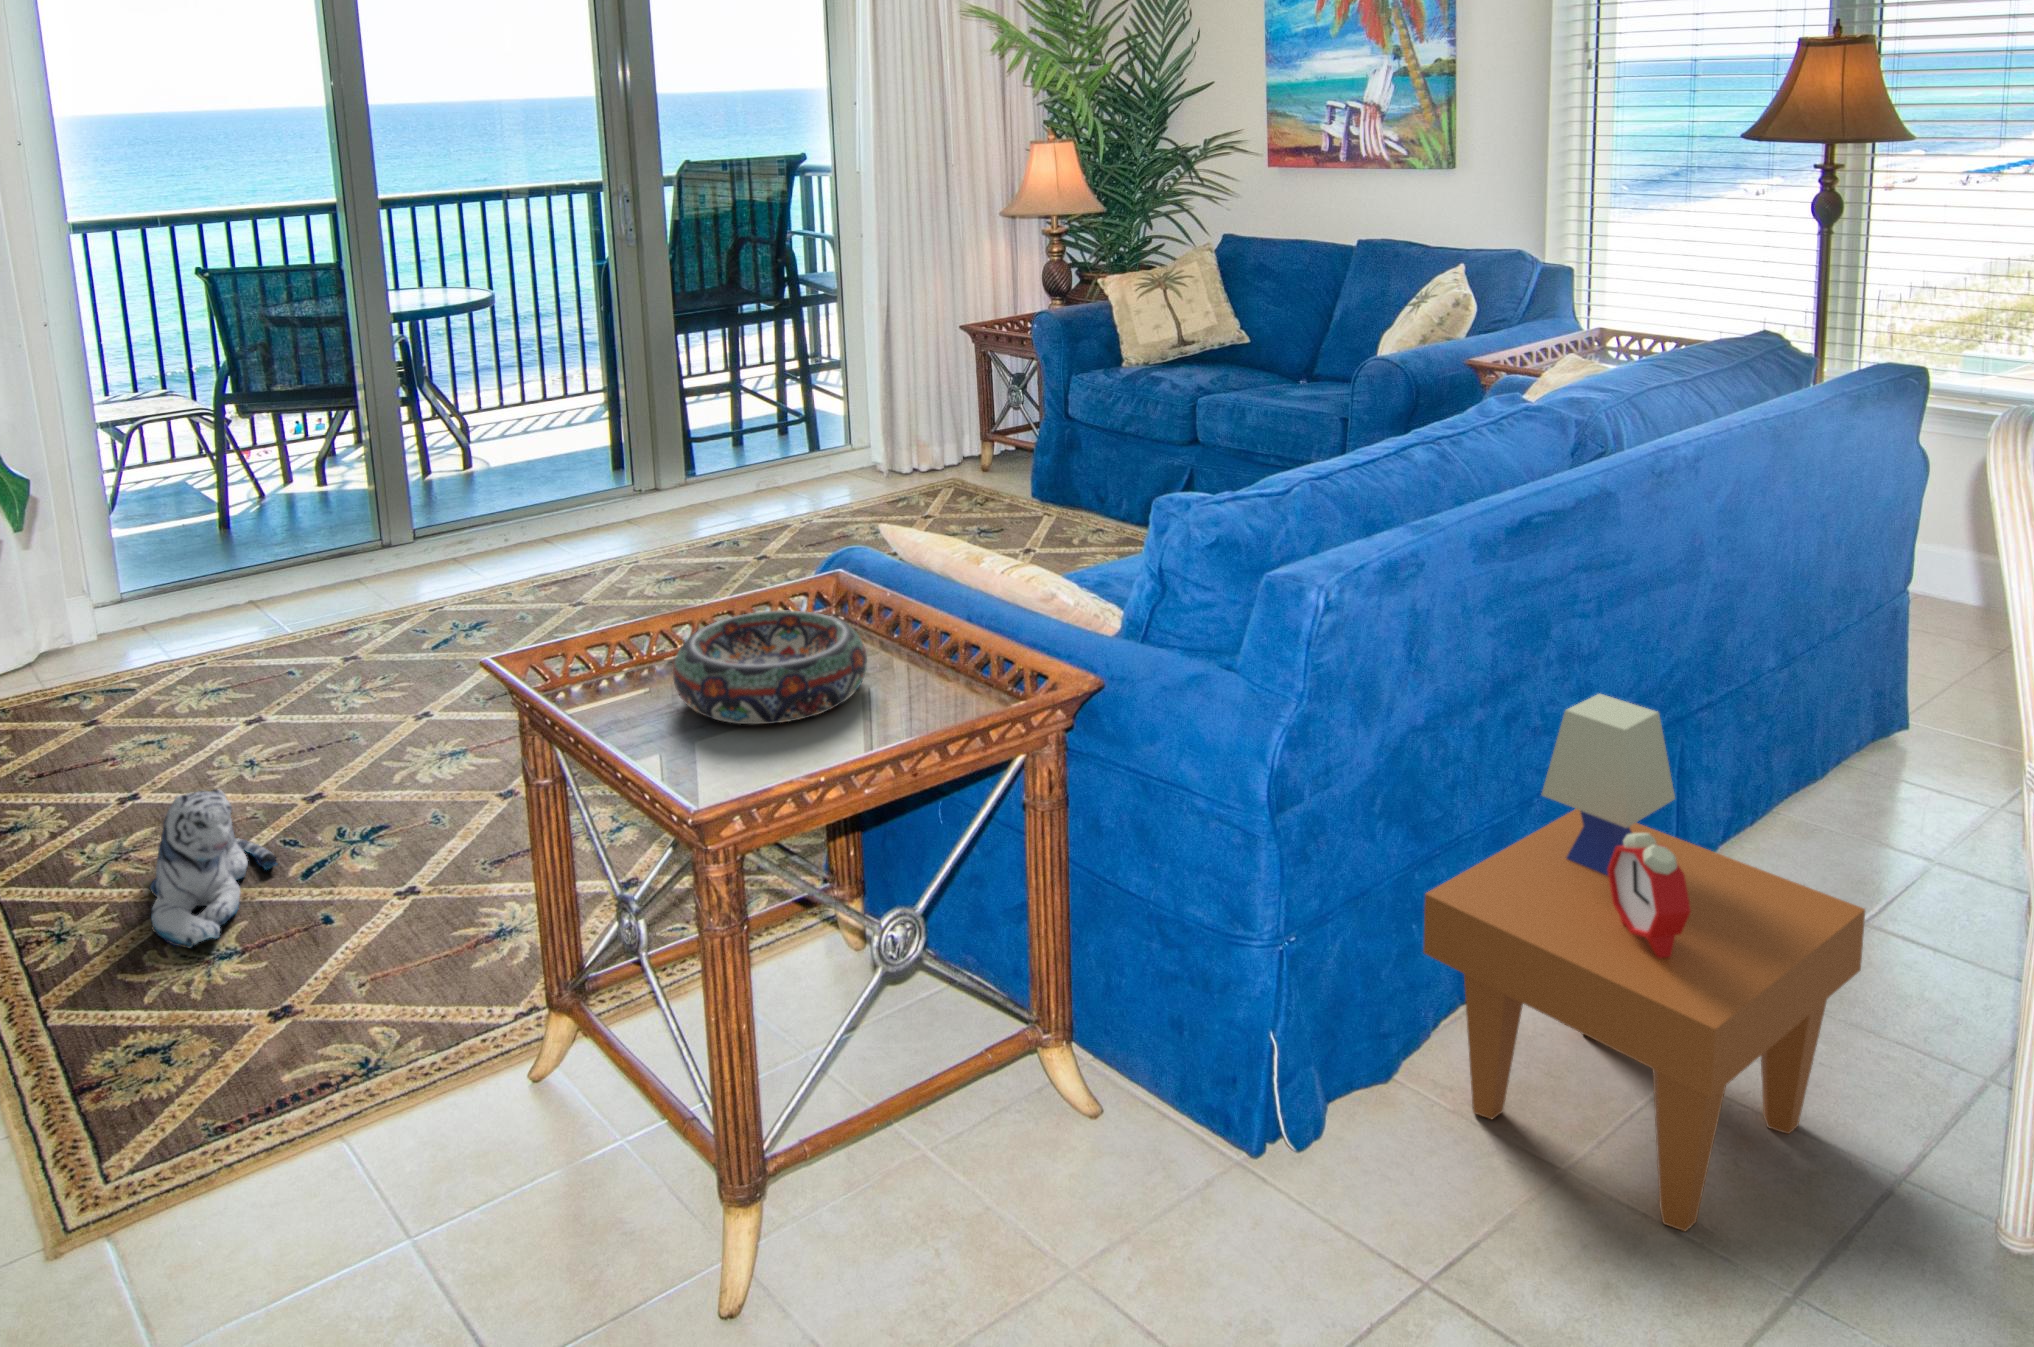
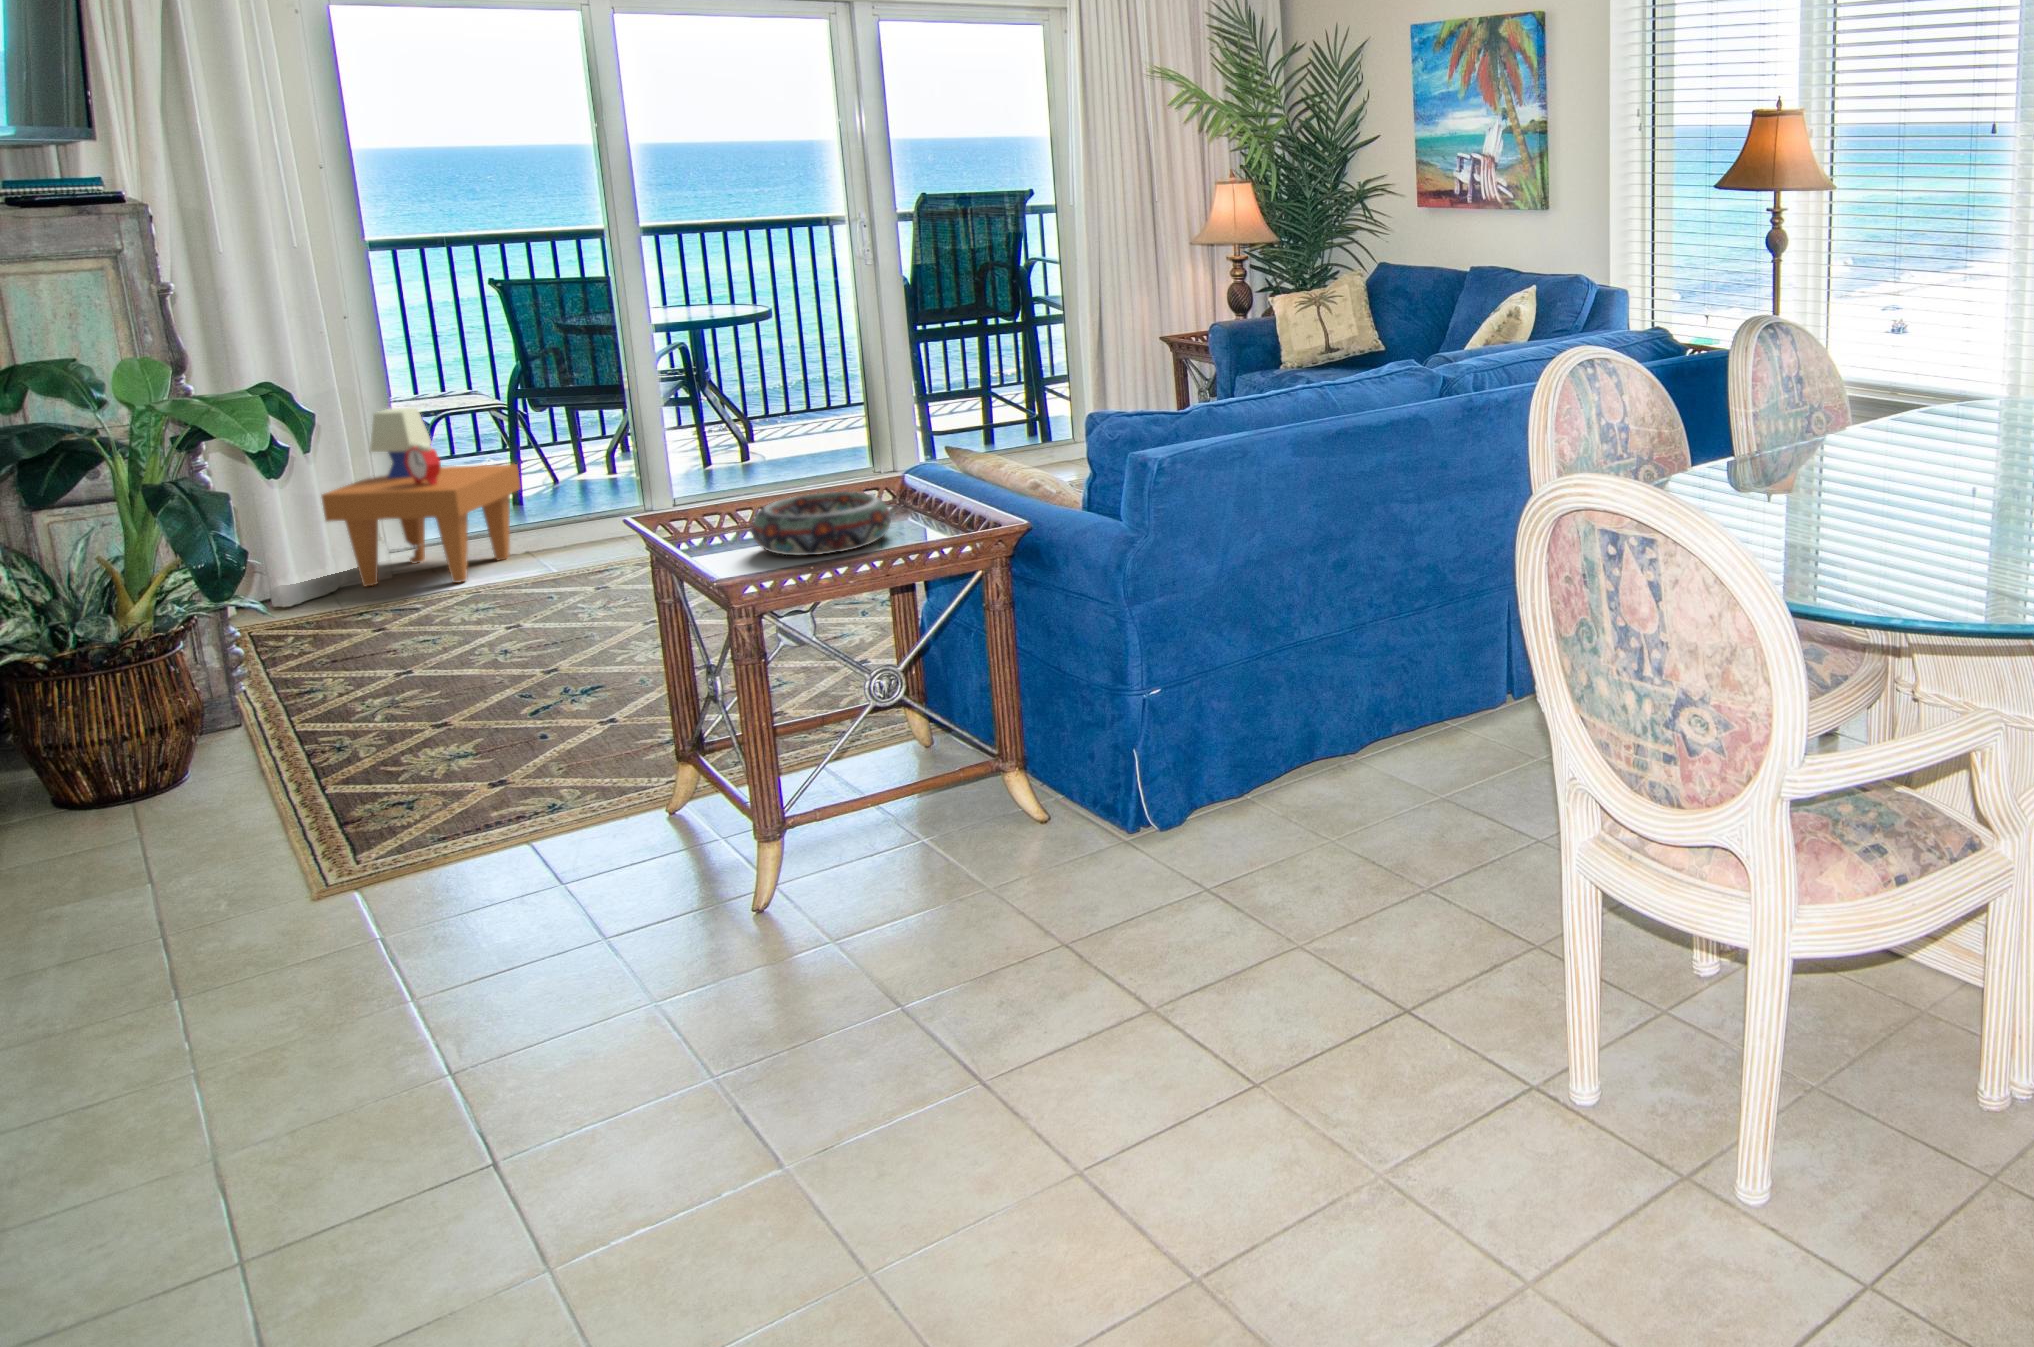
side table: present [1423,694,1865,1231] -> present [322,408,521,586]
plush toy: present [149,789,277,948] -> none [410,644,513,750]

